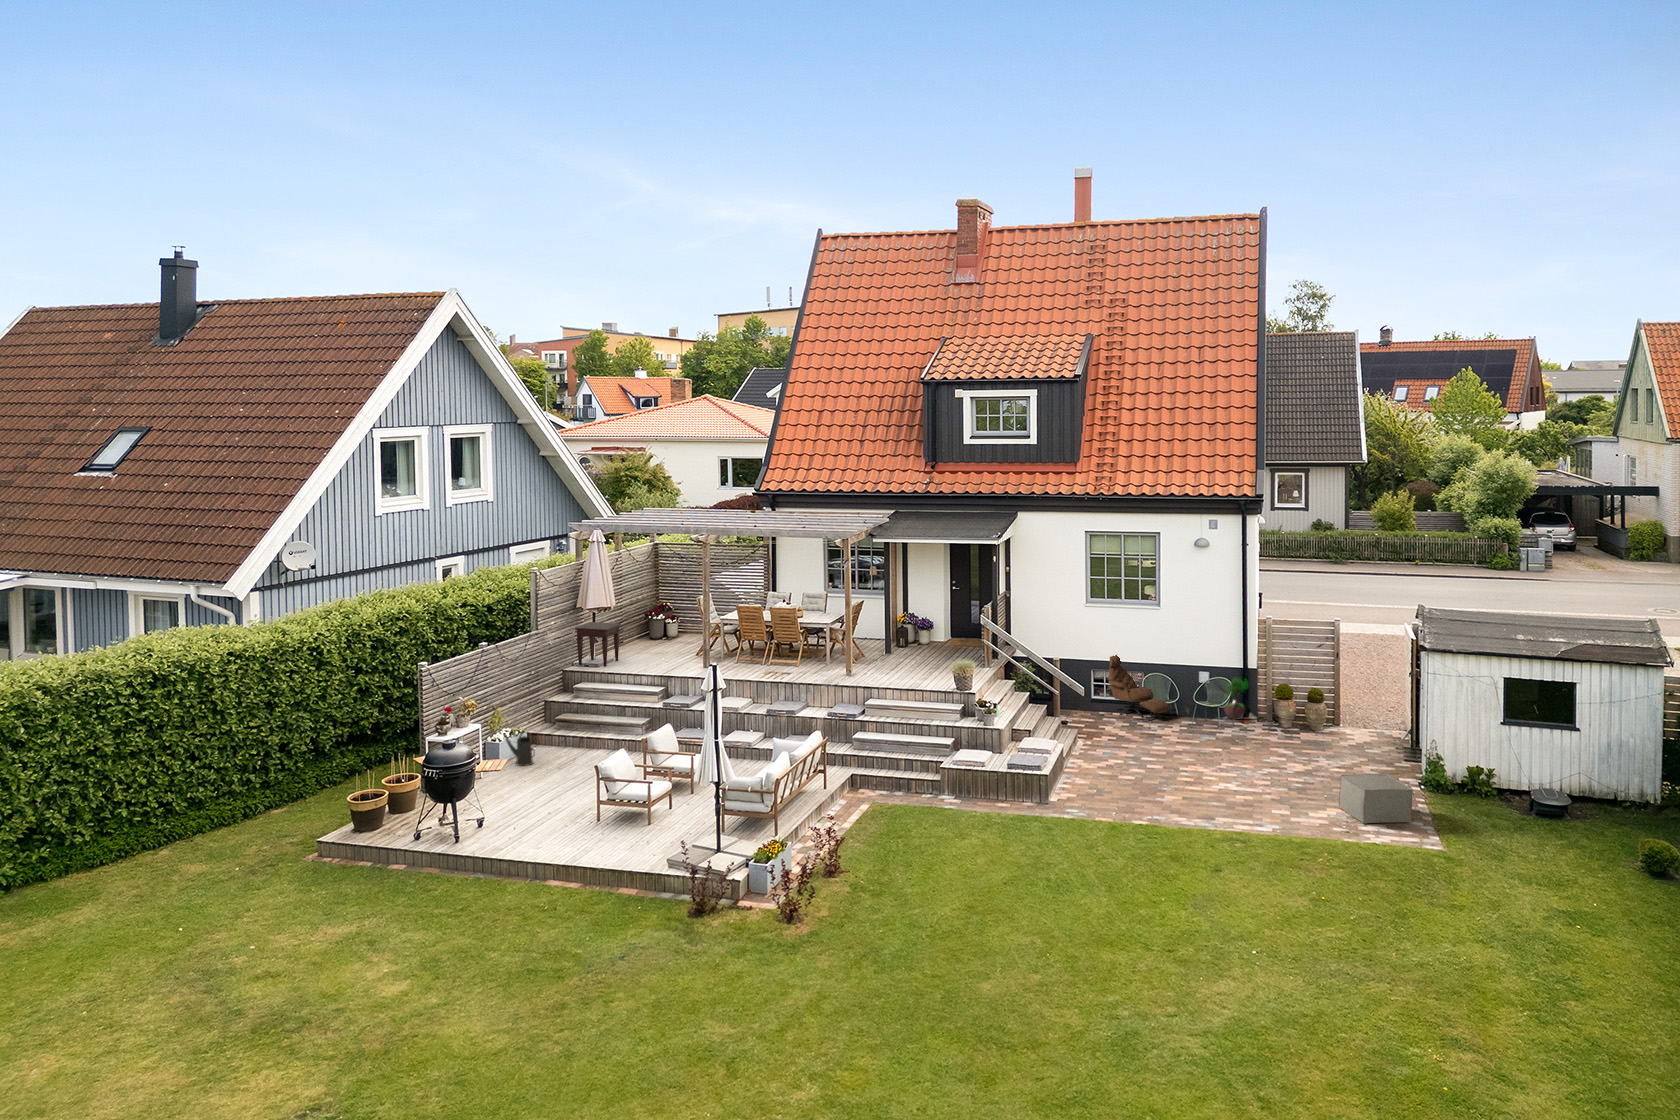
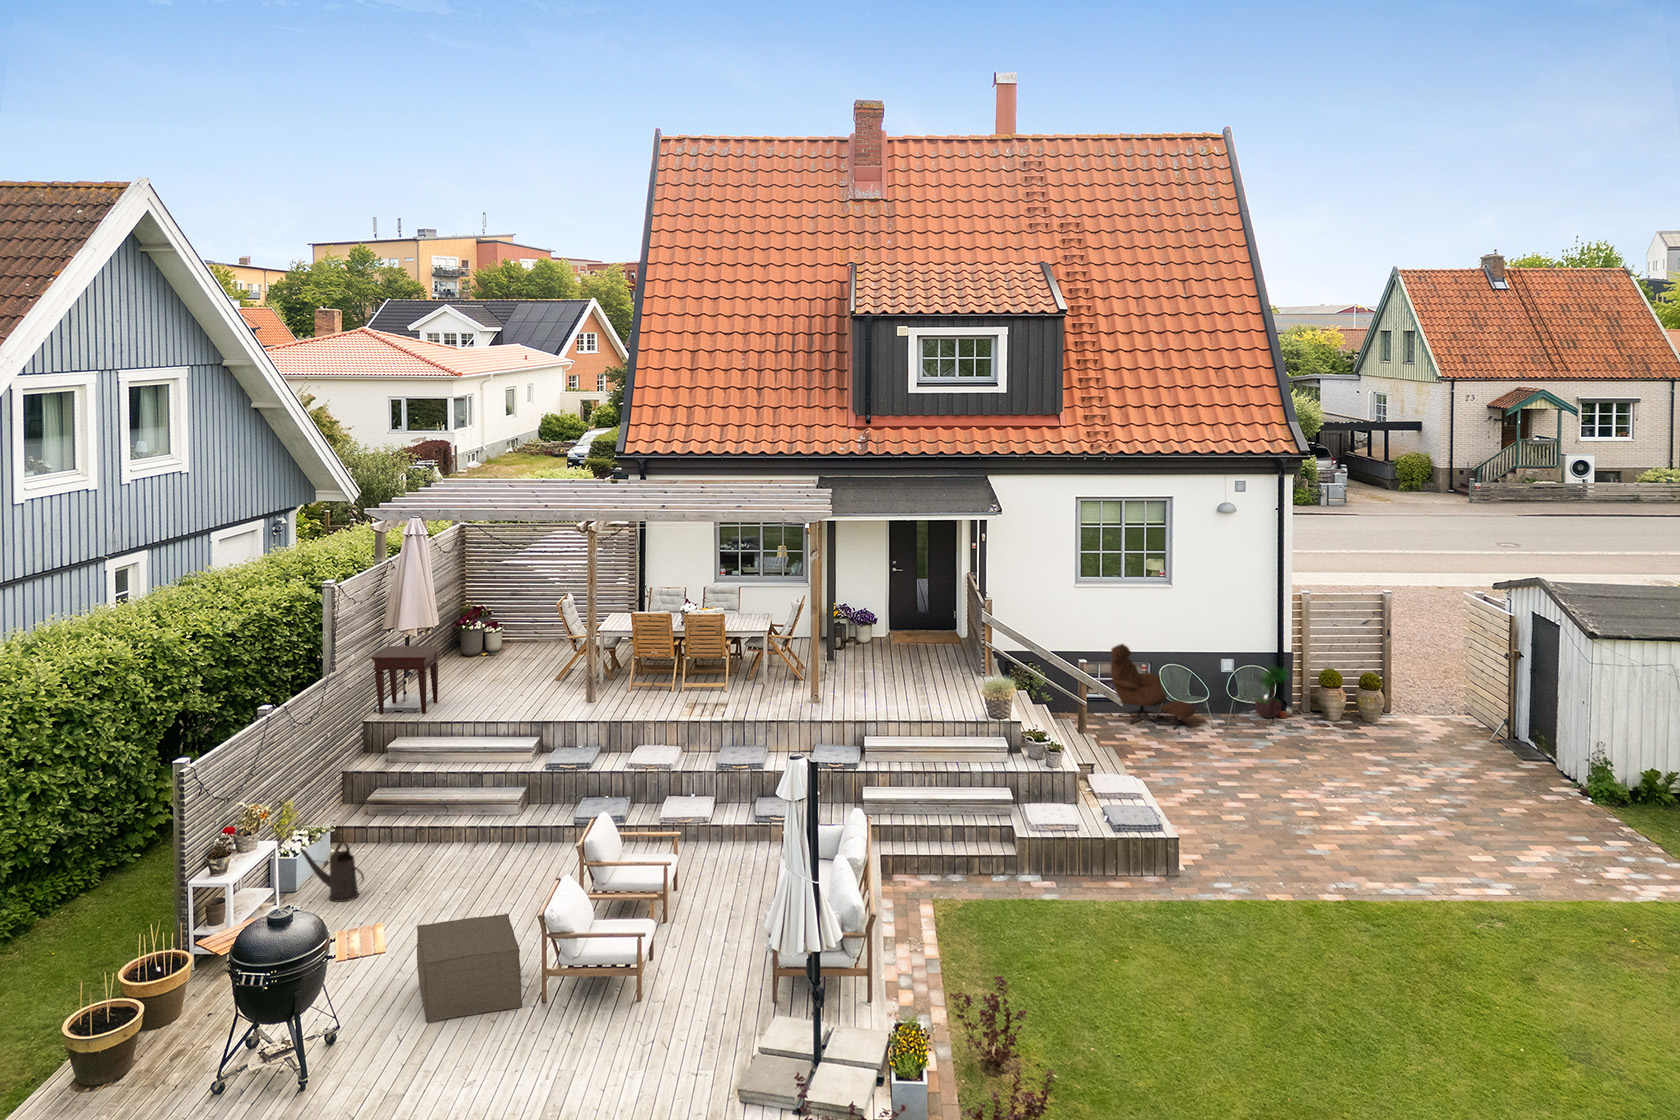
ottoman: present [1339,774,1413,823] -> present [417,914,522,1023]

